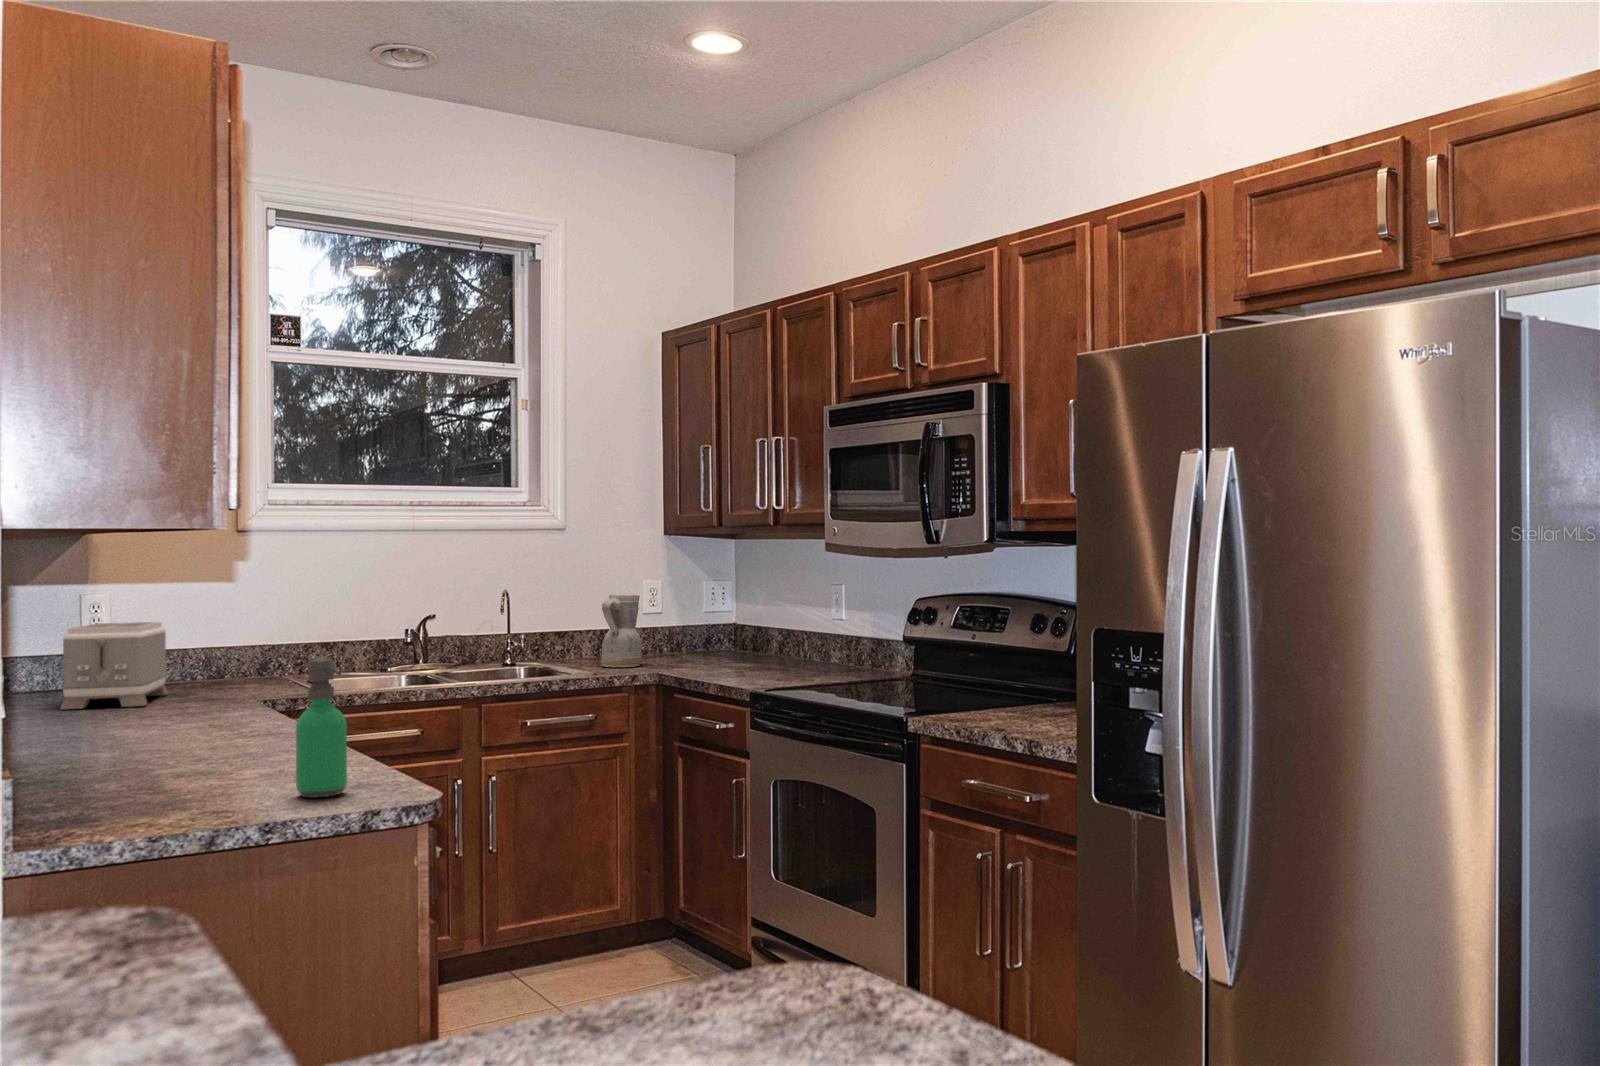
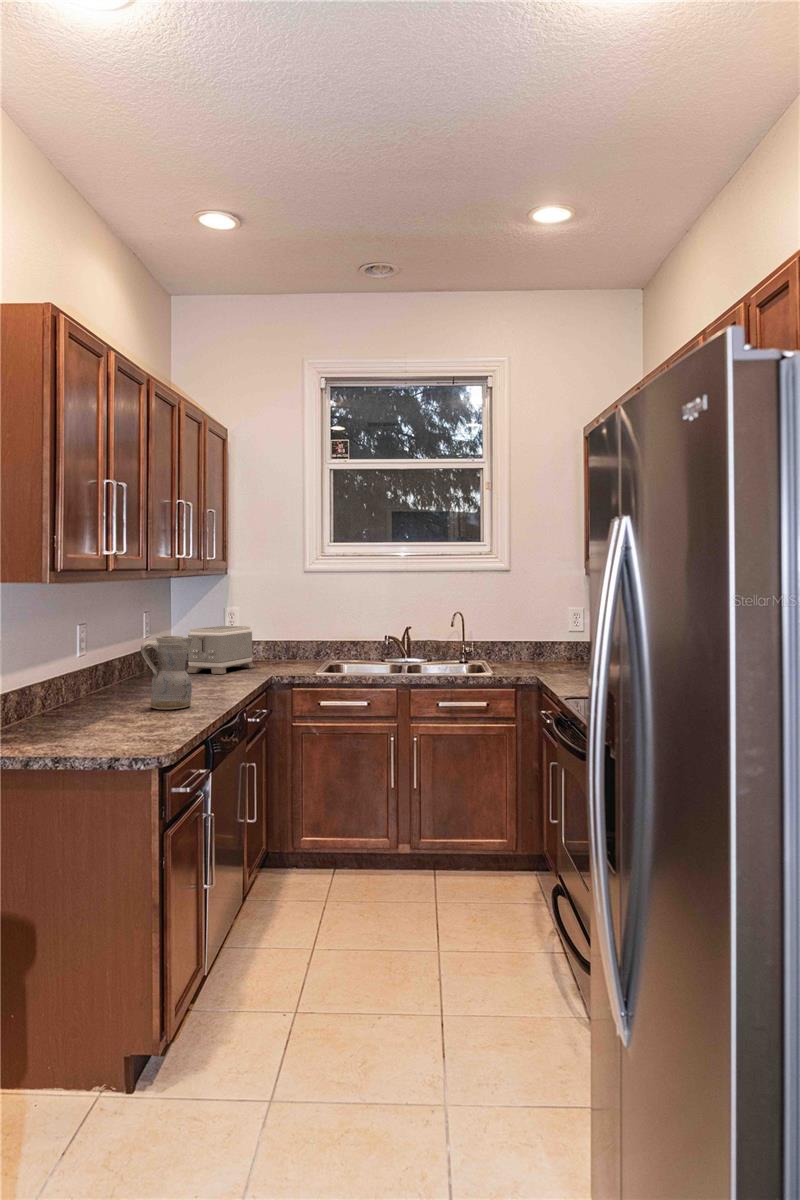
ceramic pitcher: present [601,594,642,667] -> present [141,636,192,709]
soap dispenser: present [296,656,347,797] -> none [102,664,131,746]

